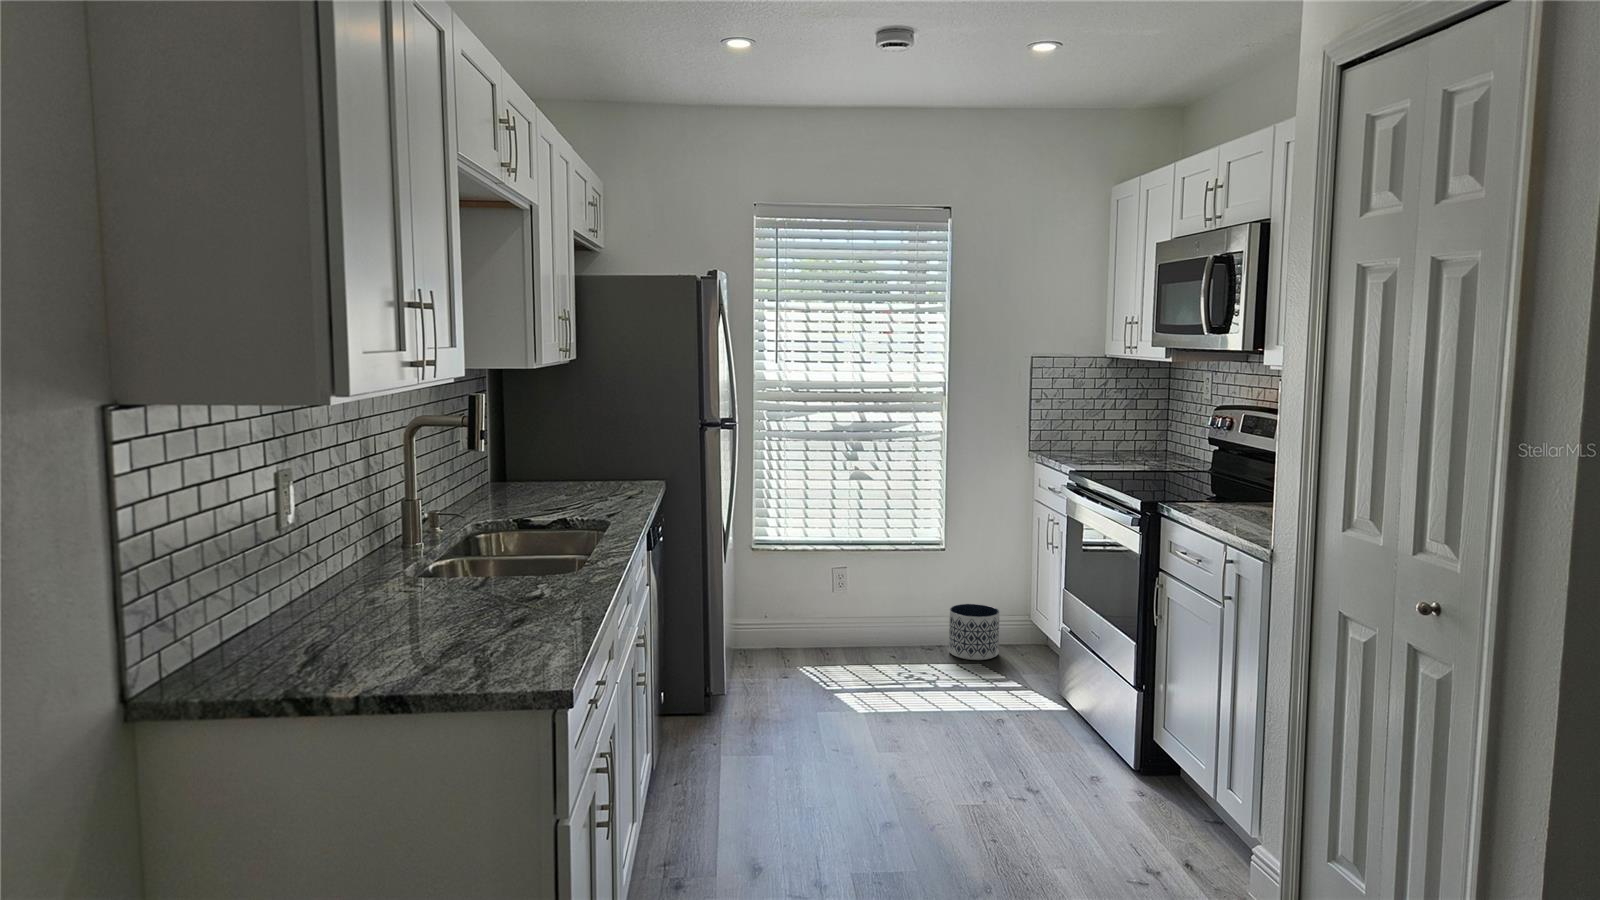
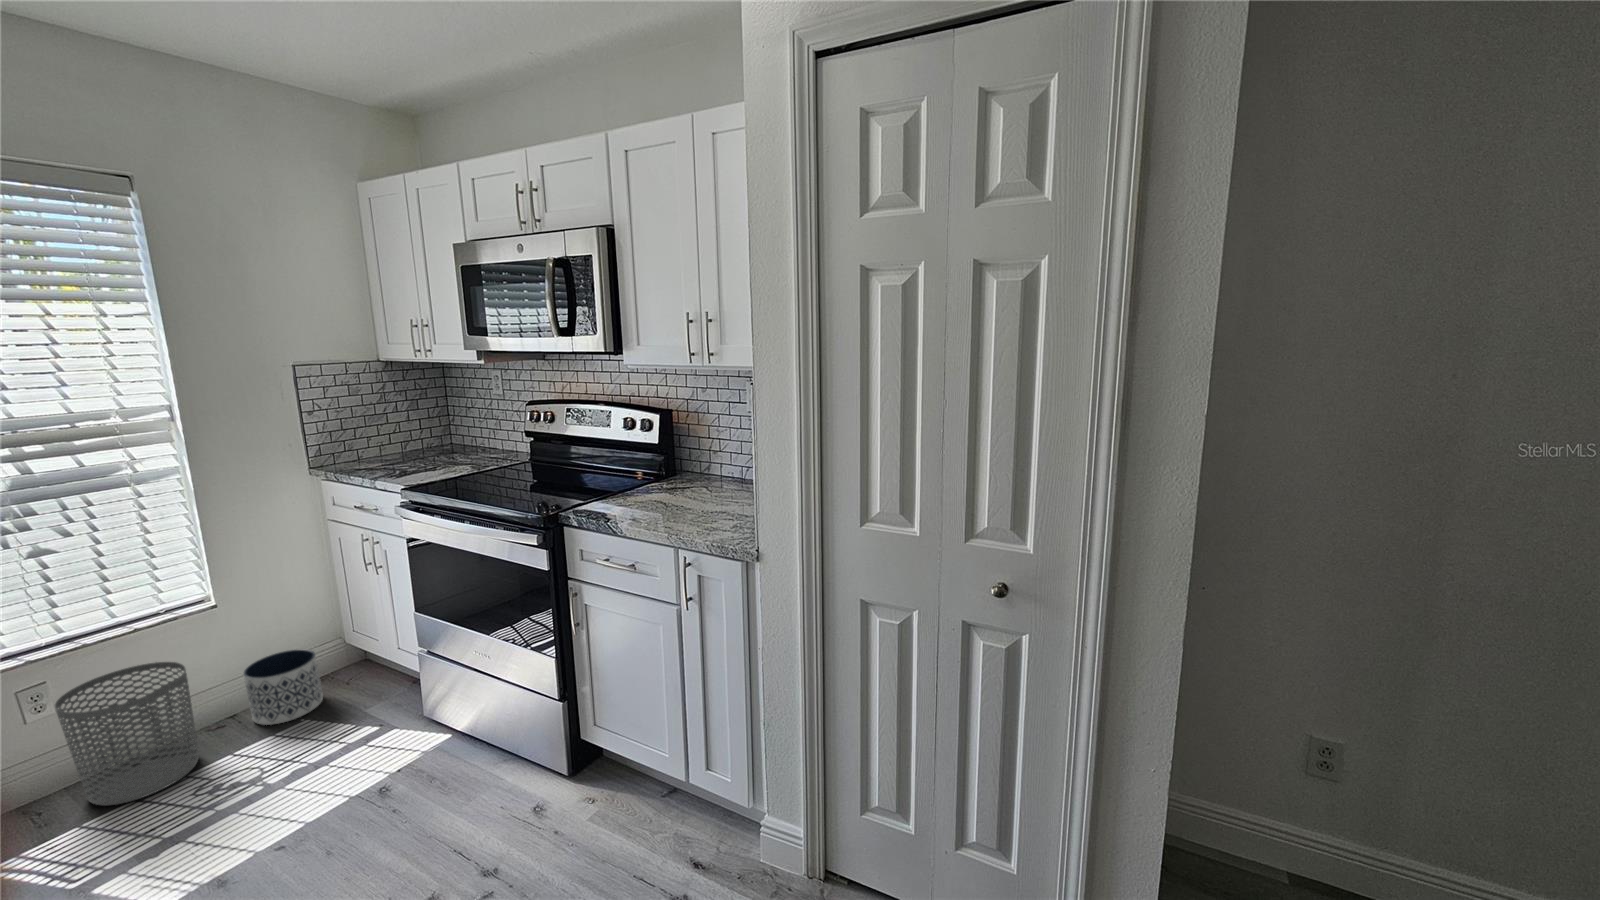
waste bin: none [848,573,915,665] -> present [55,662,199,806]

